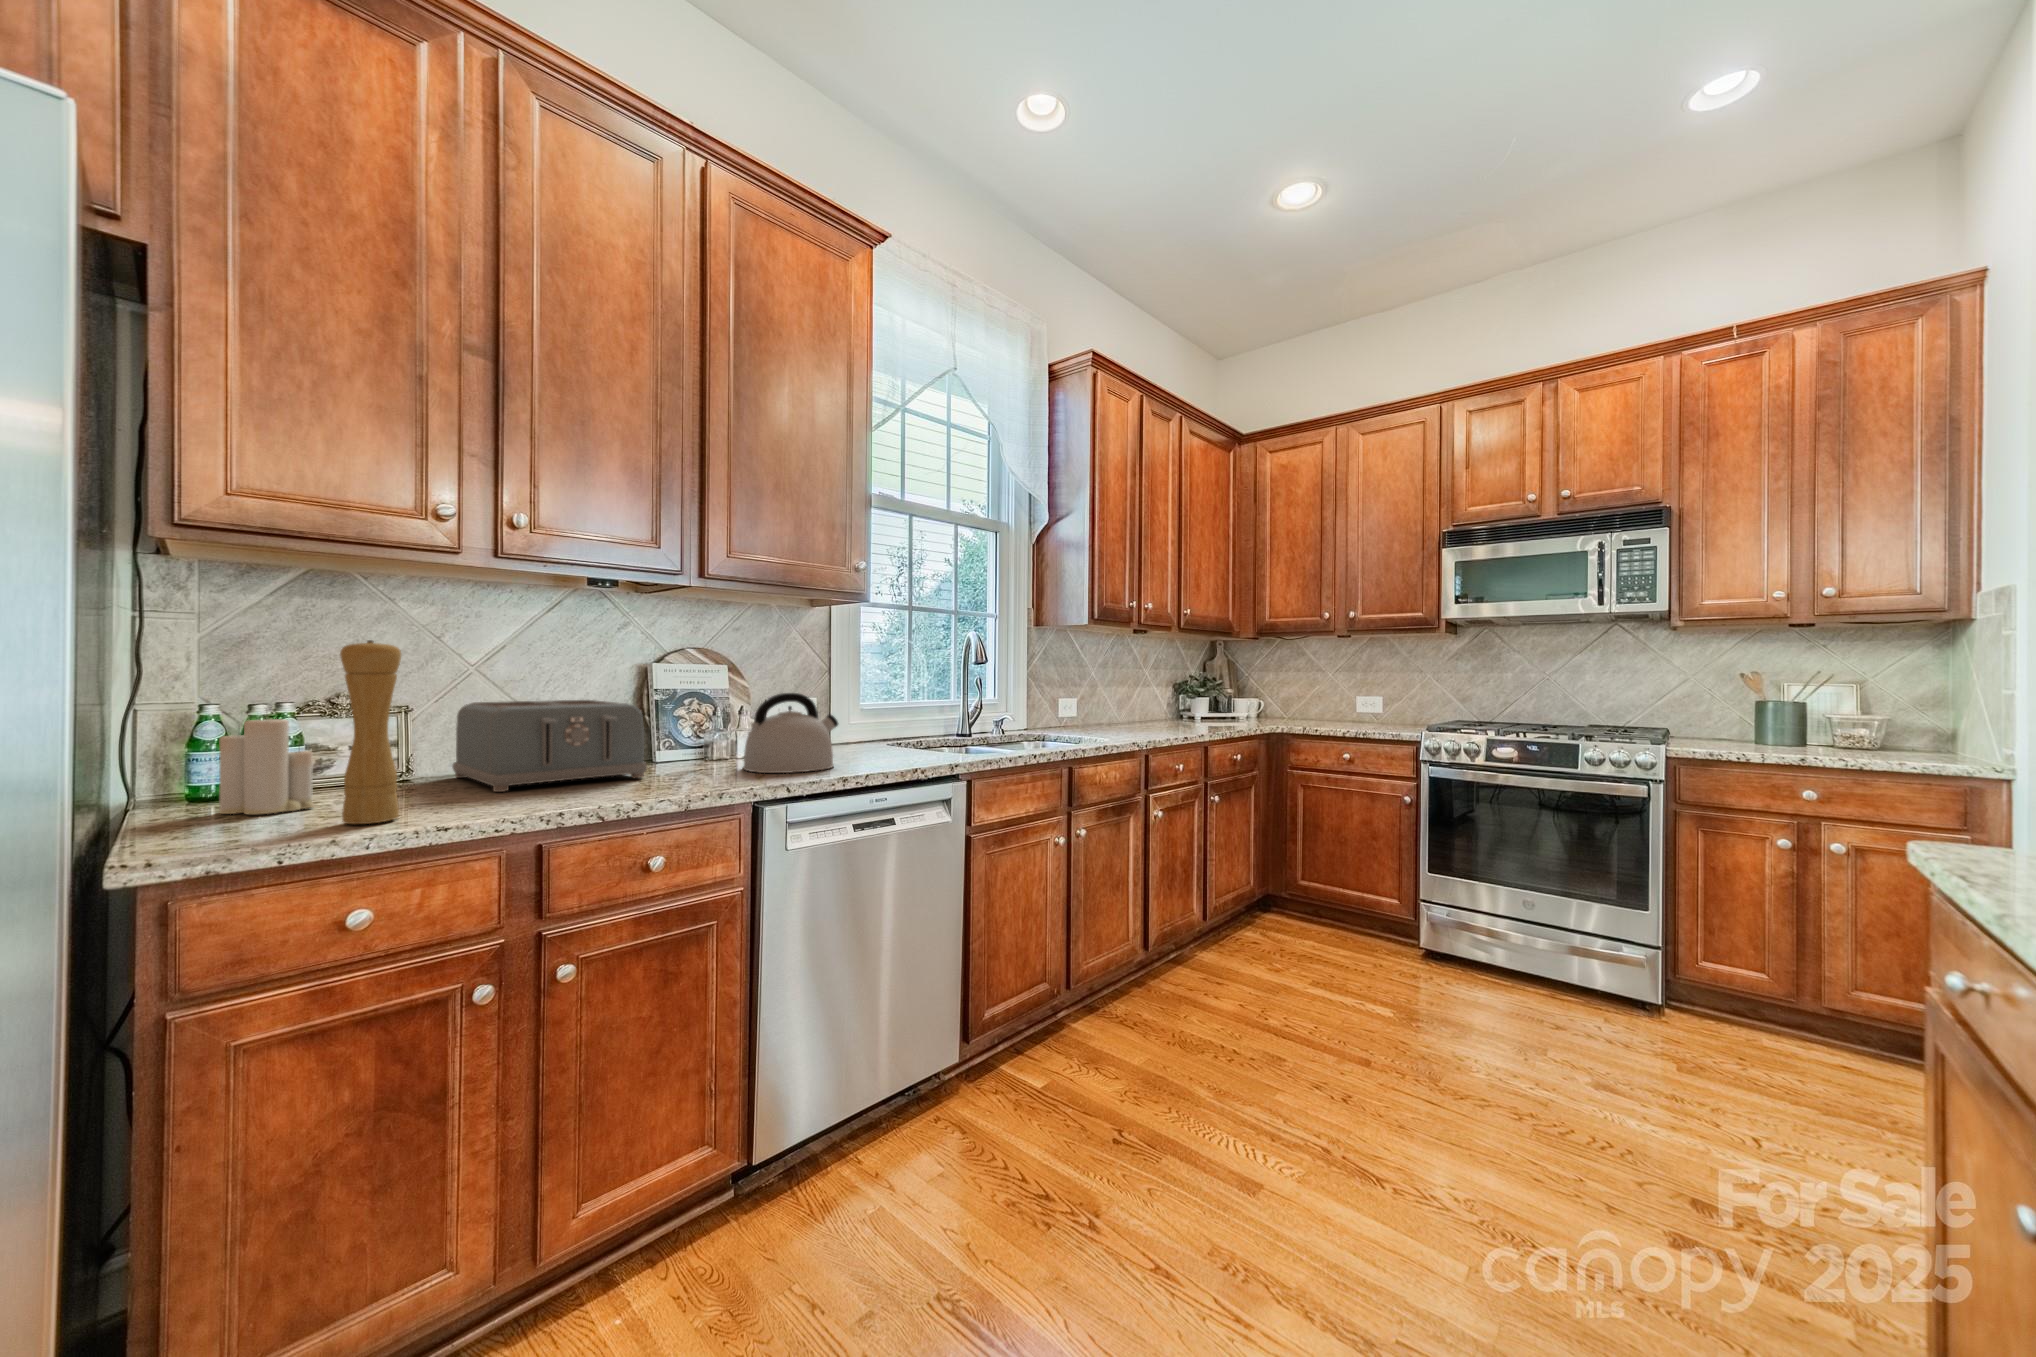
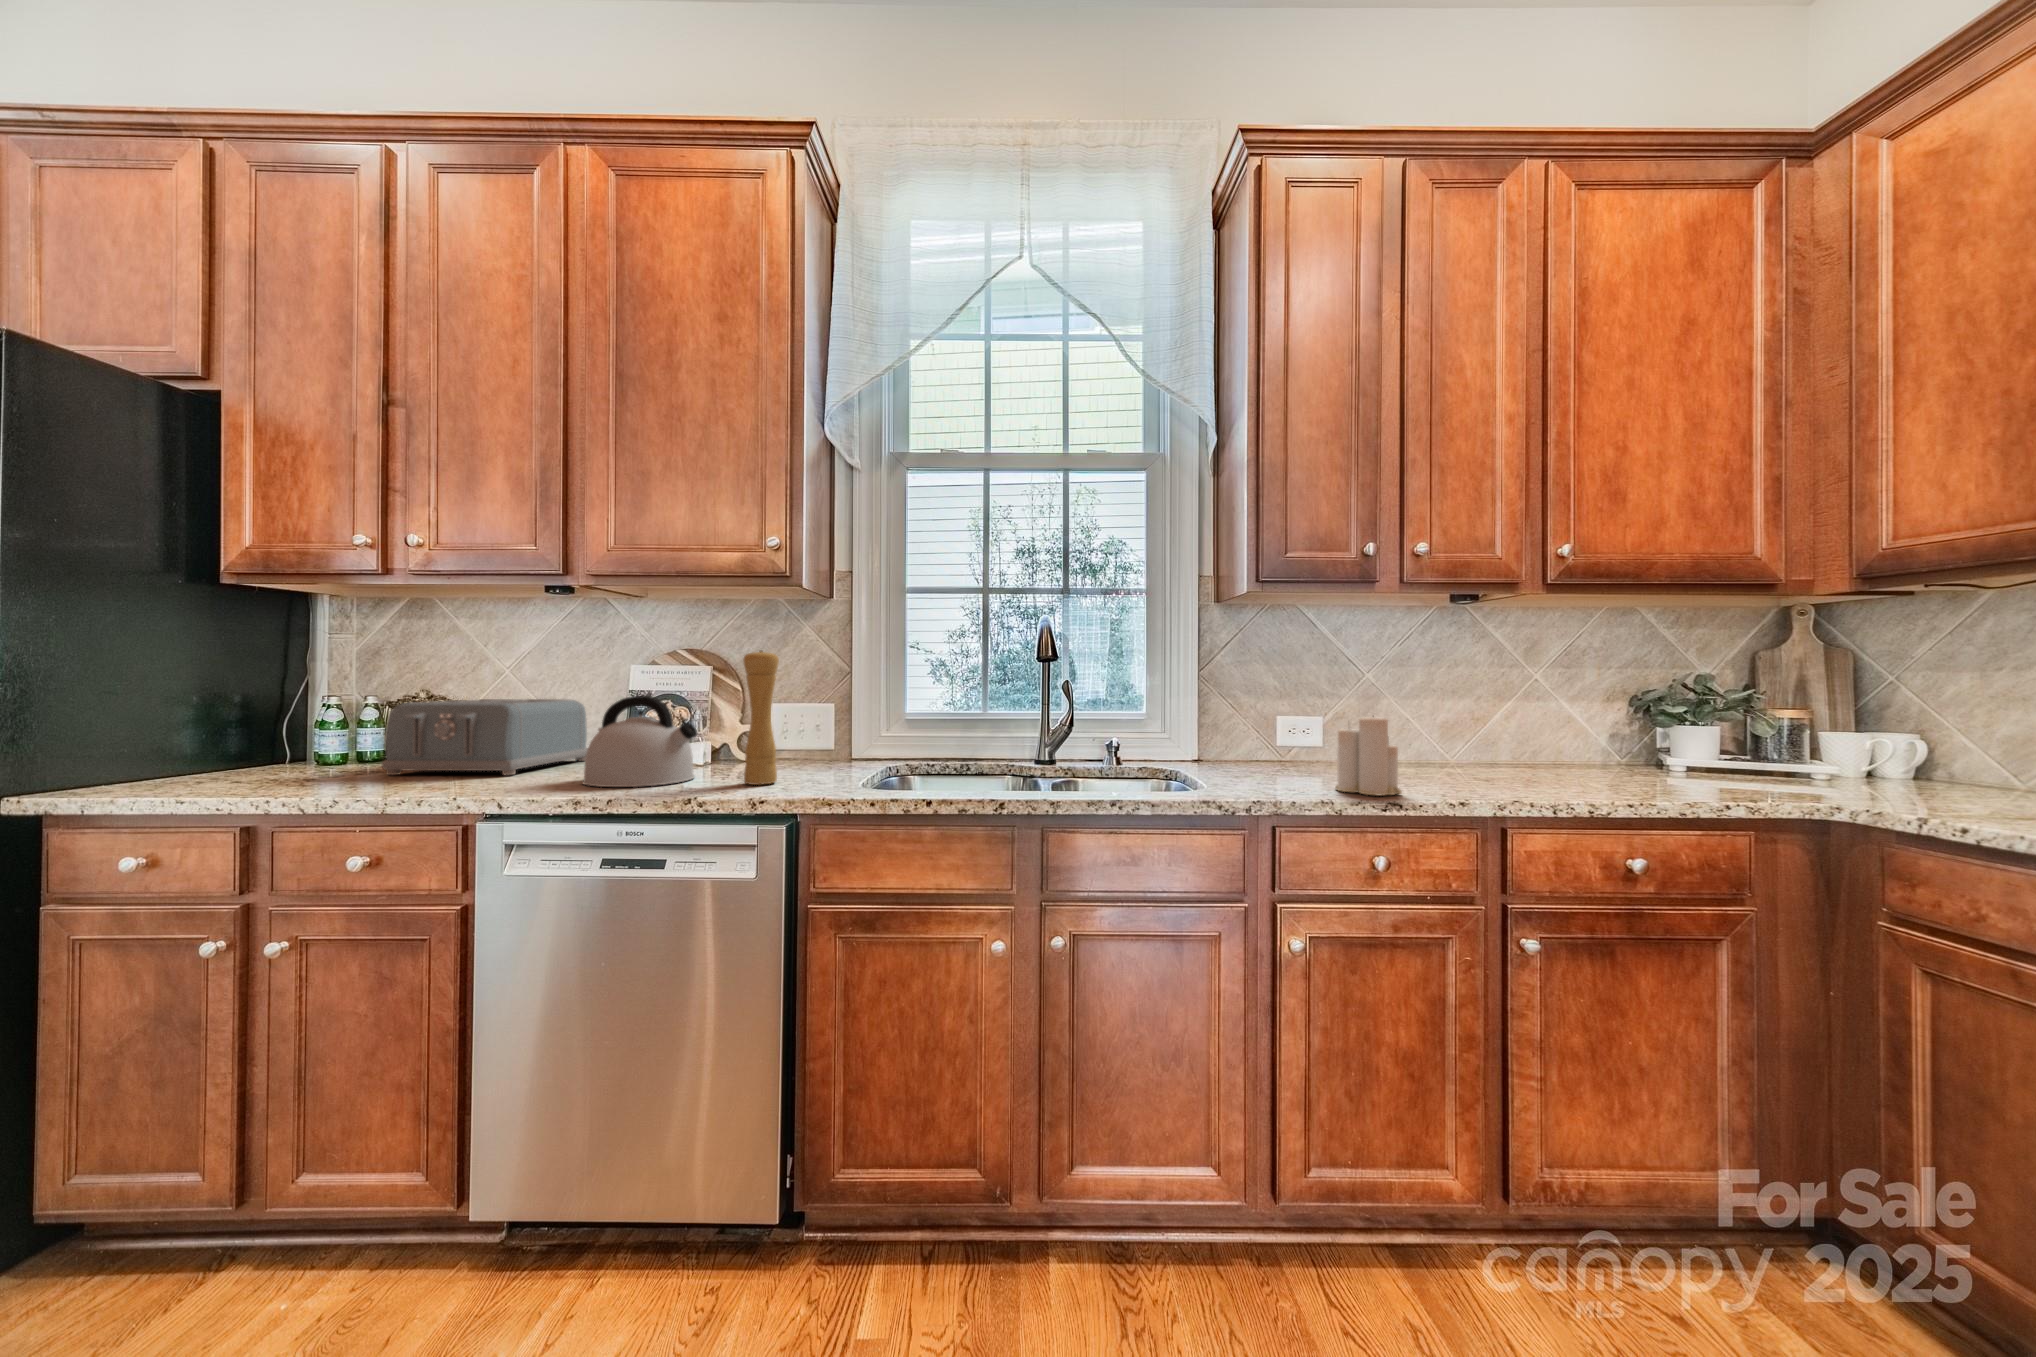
pepper mill: present [340,640,401,824] -> present [744,650,779,785]
candle: present [220,719,314,814] -> present [1335,717,1402,795]

